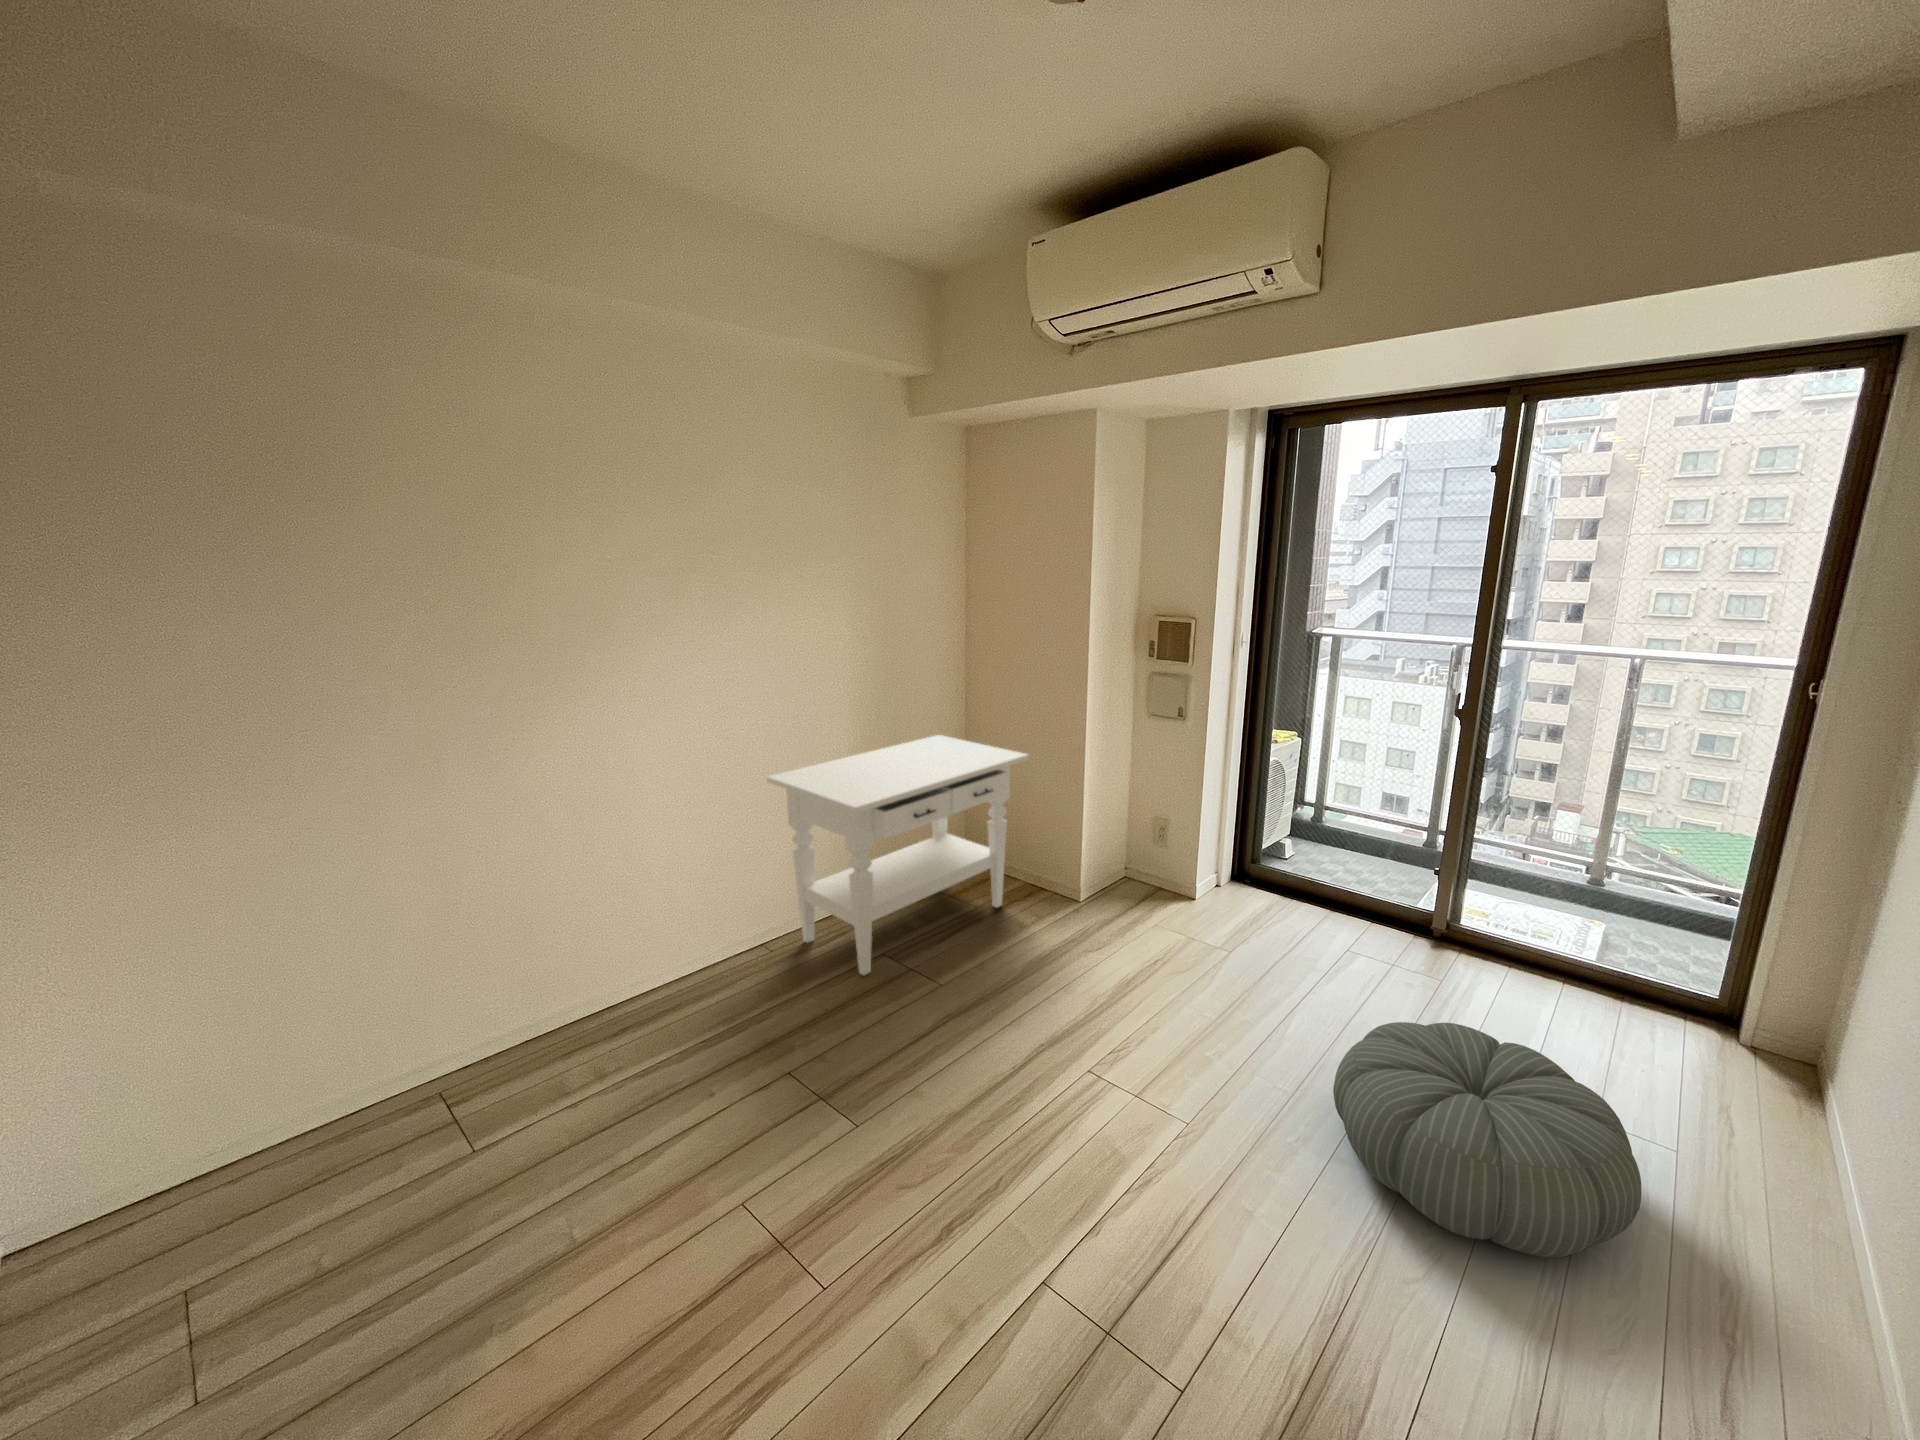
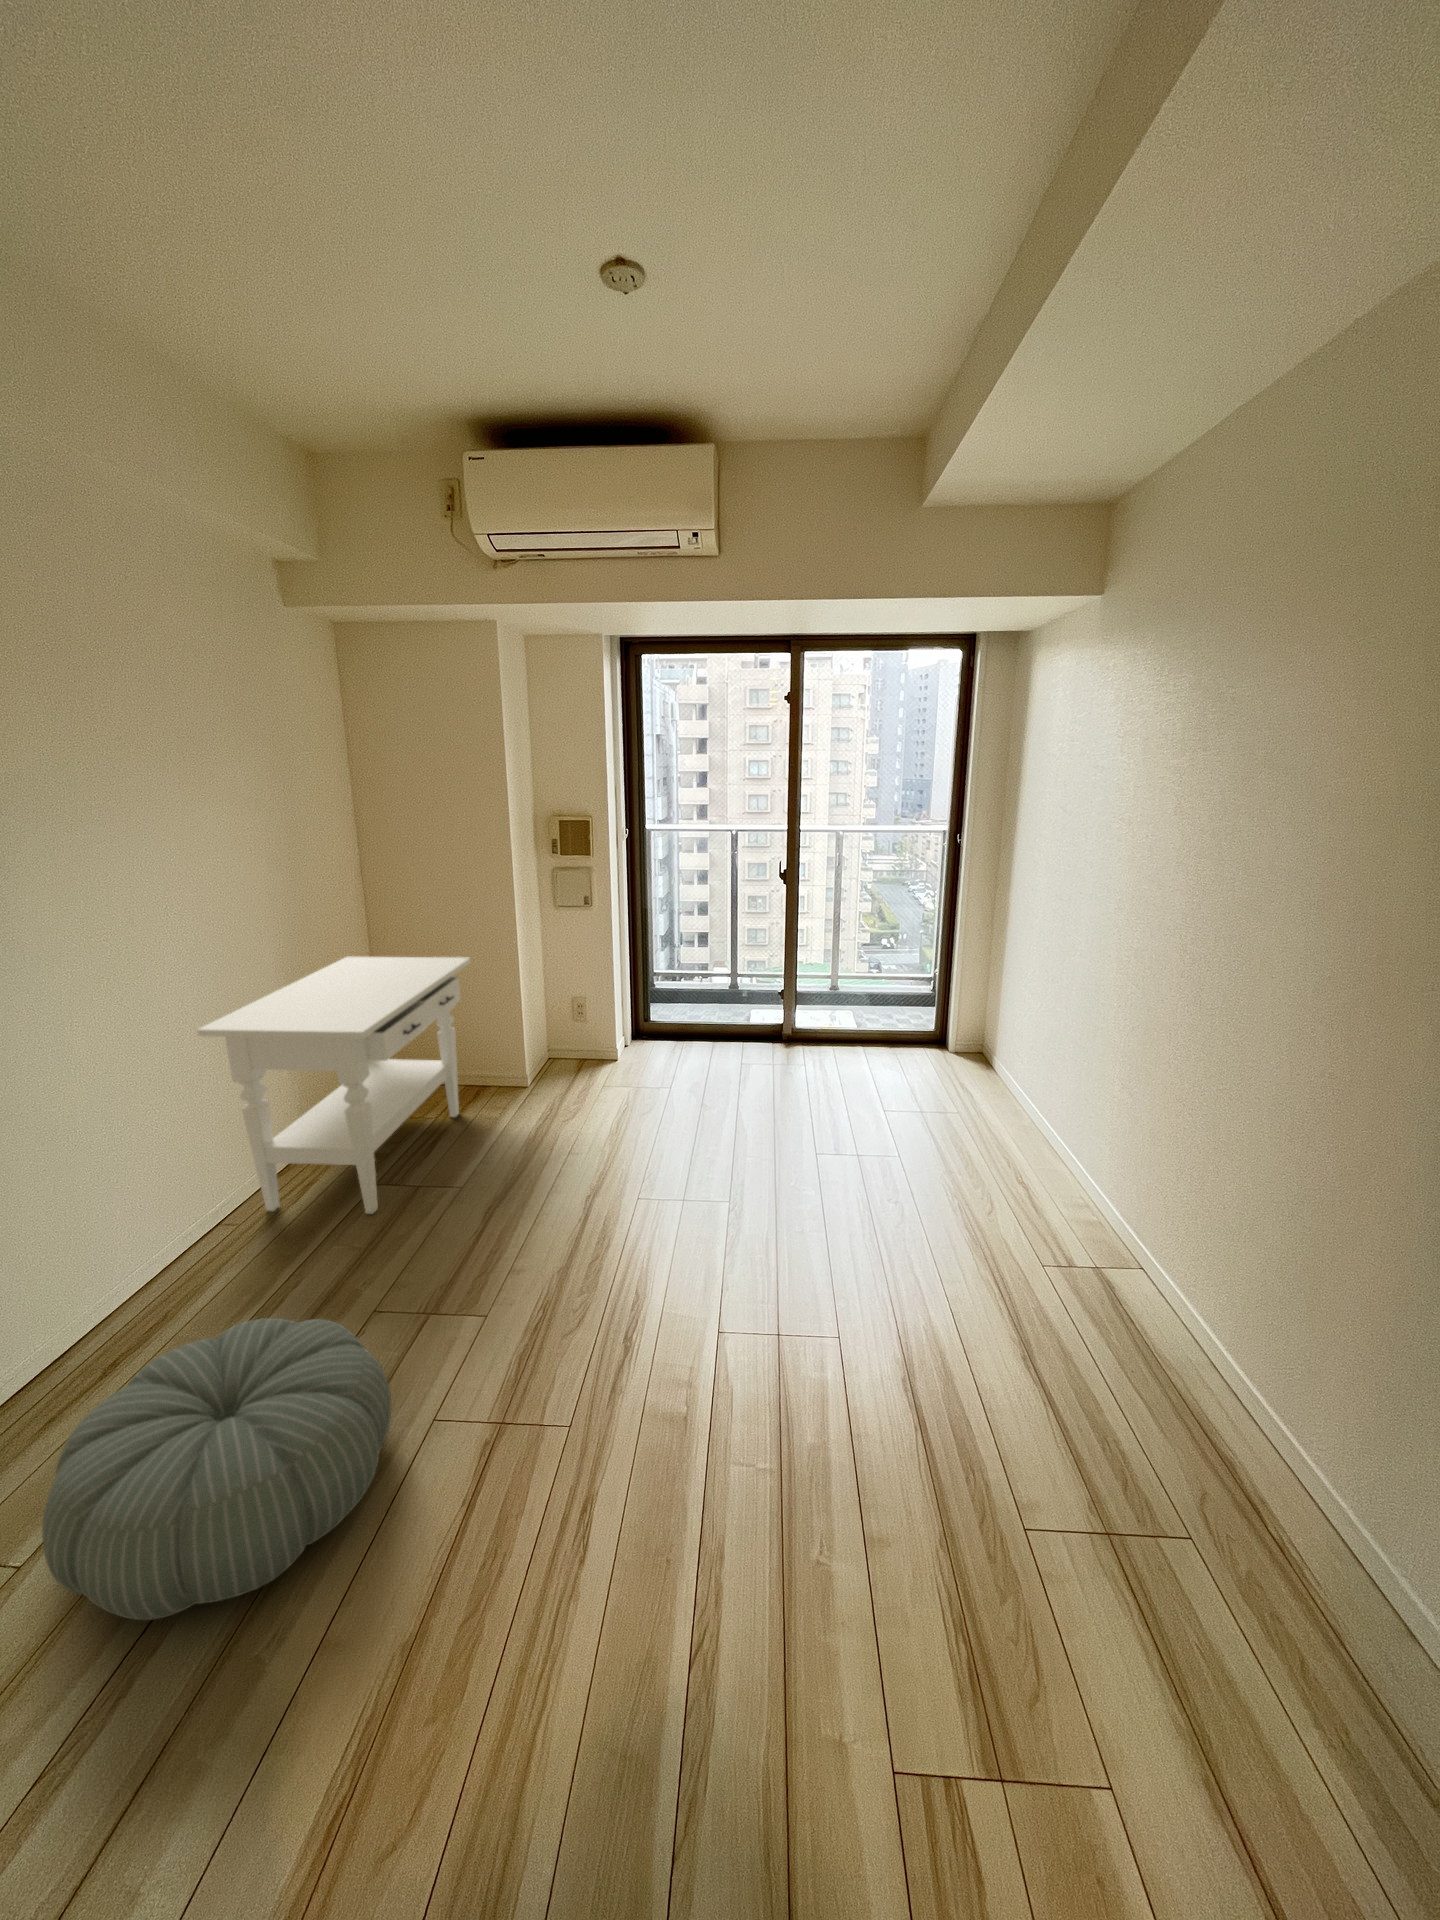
pouf: present [1333,1022,1641,1257] -> present [42,1318,391,1620]

